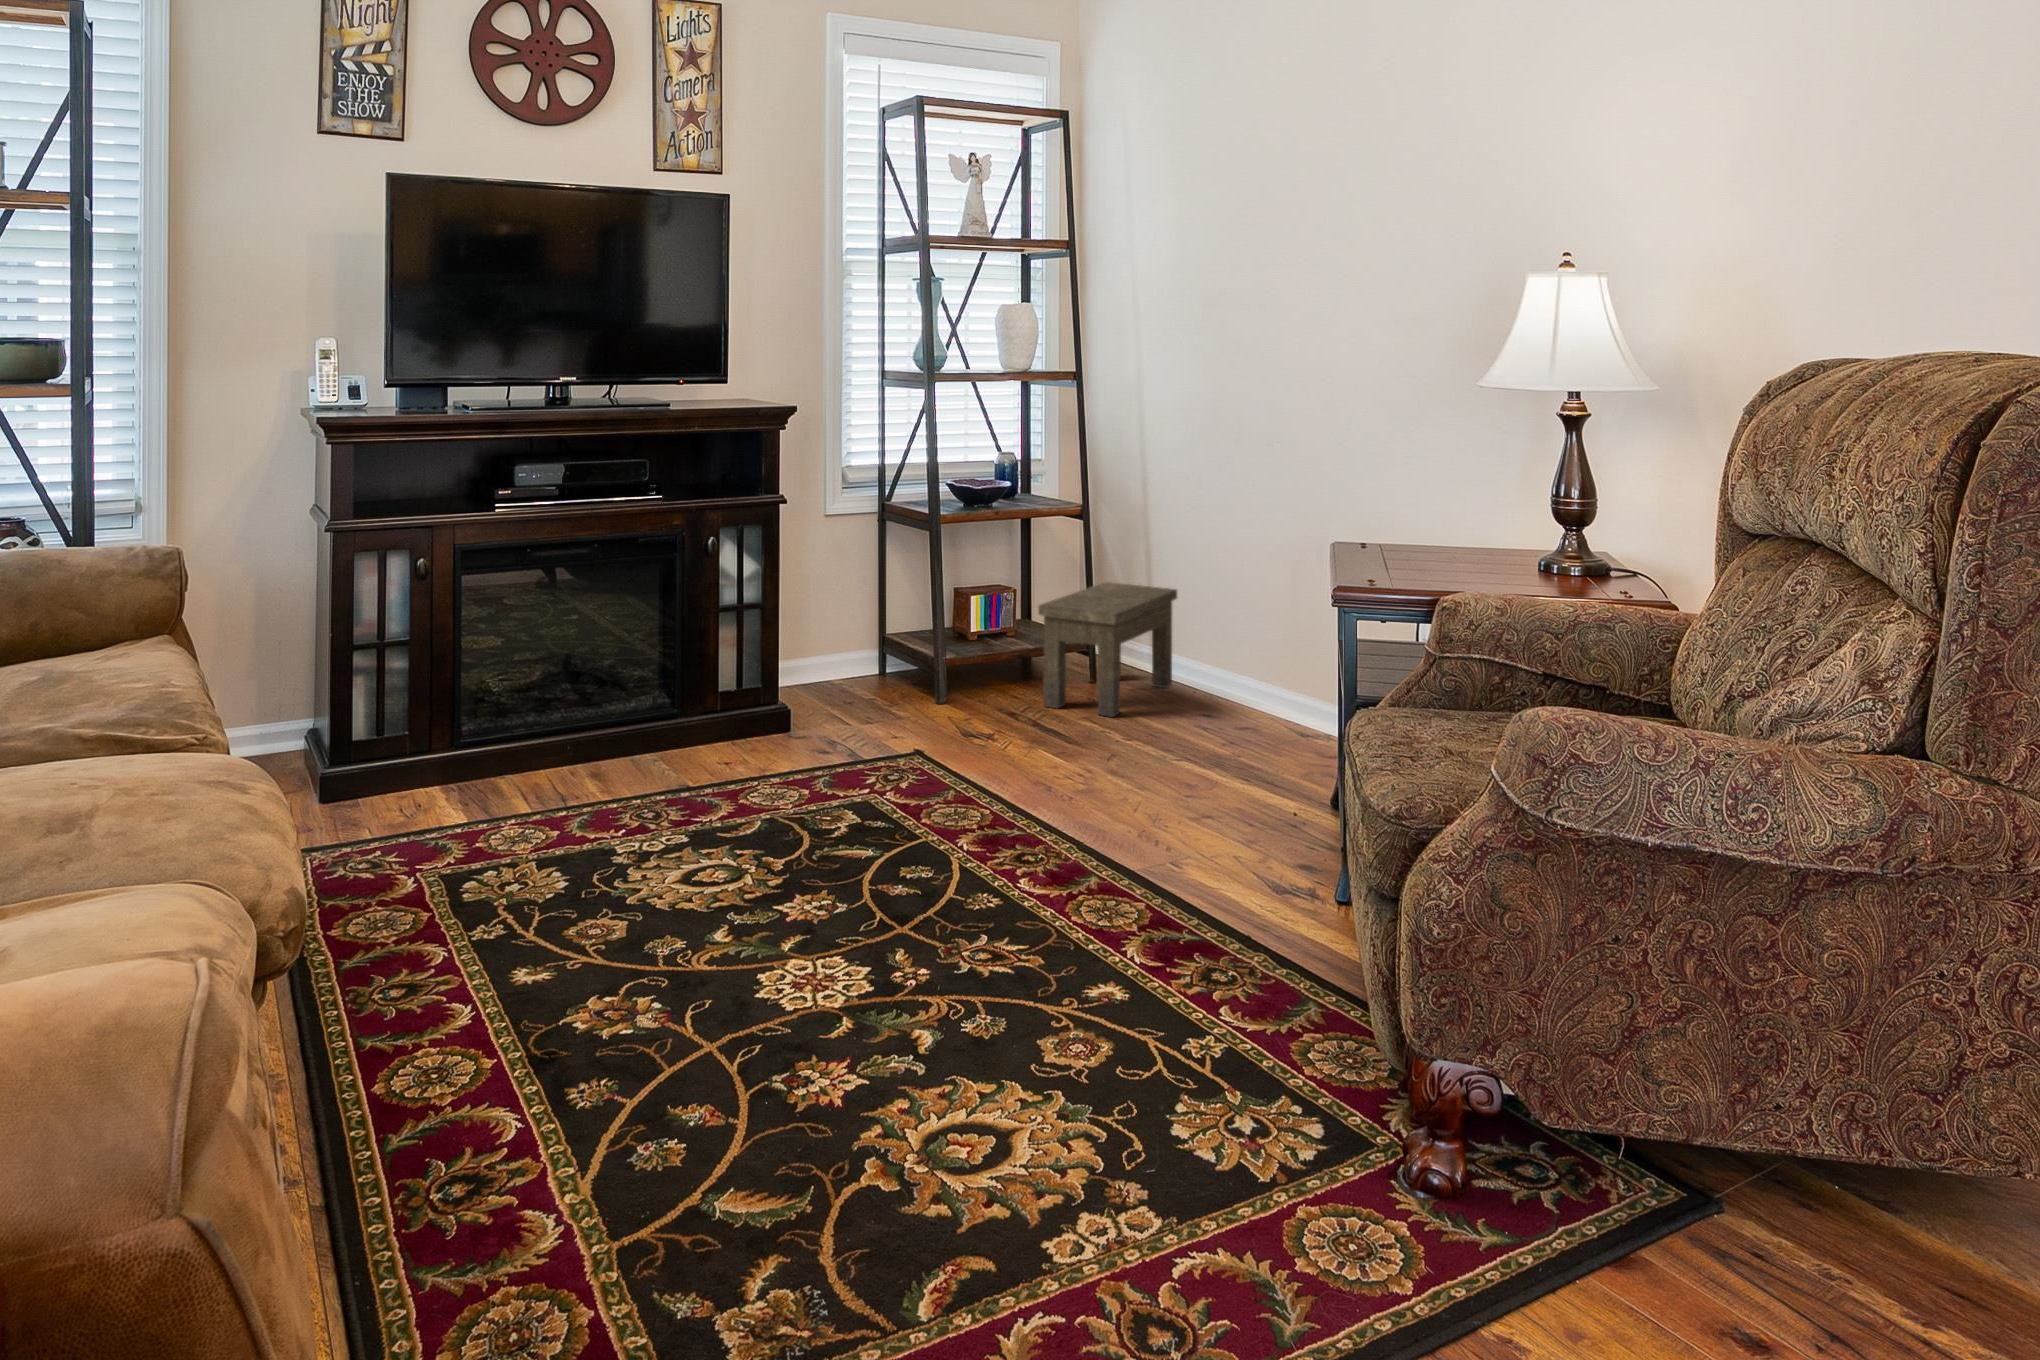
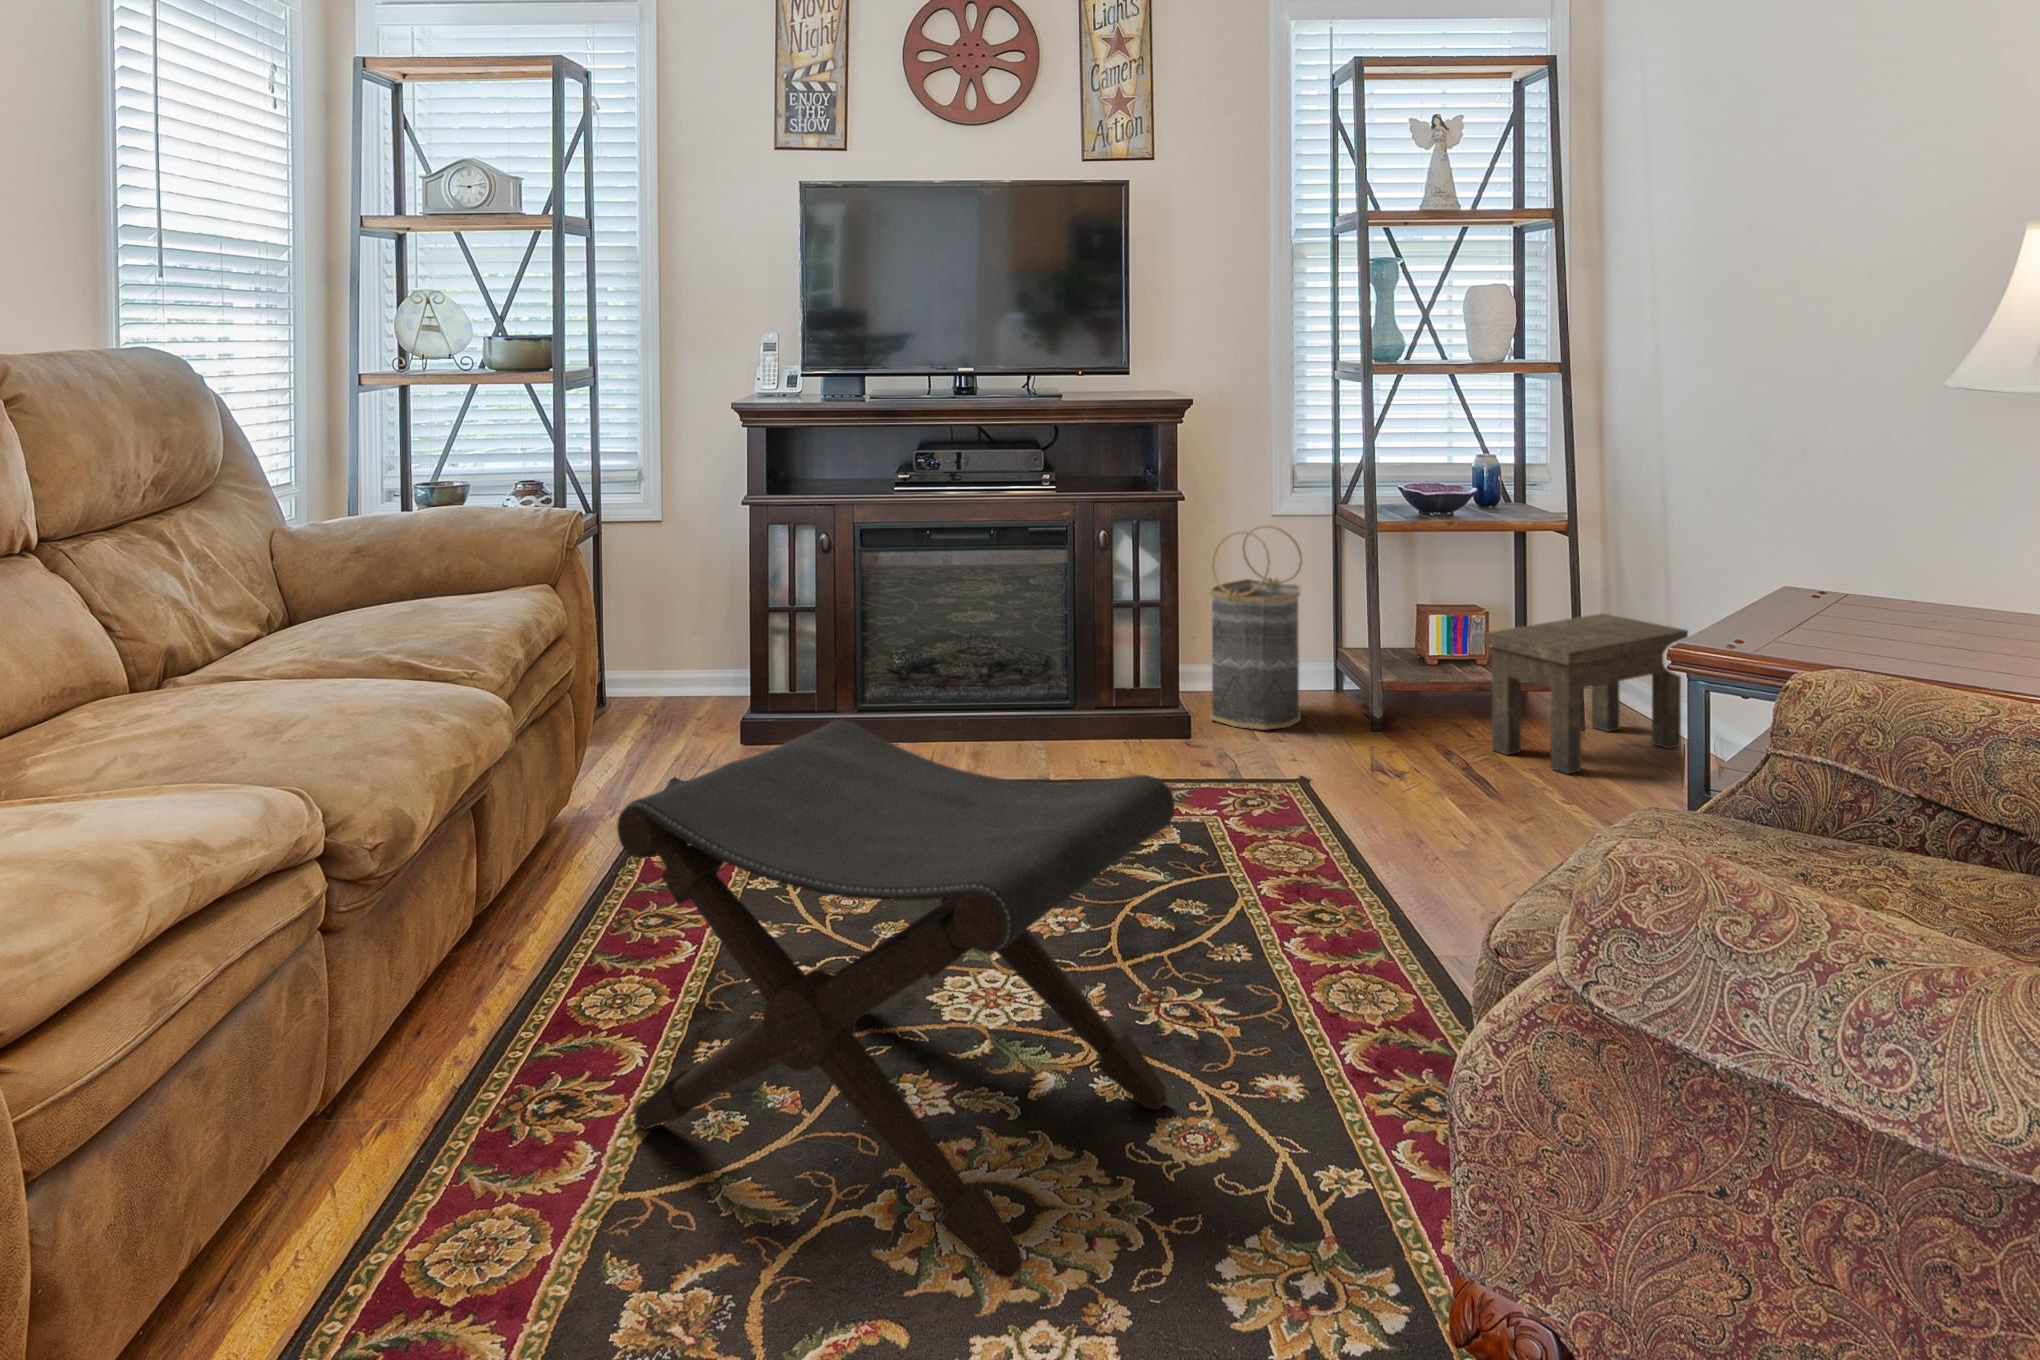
basket: none [792,523,873,715] -> present [1210,525,1302,730]
footstool: none [559,730,1045,1196] -> present [617,720,1175,1279]

